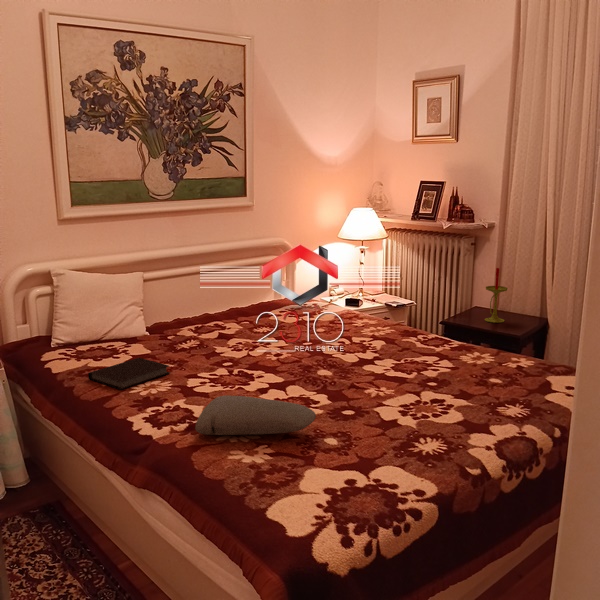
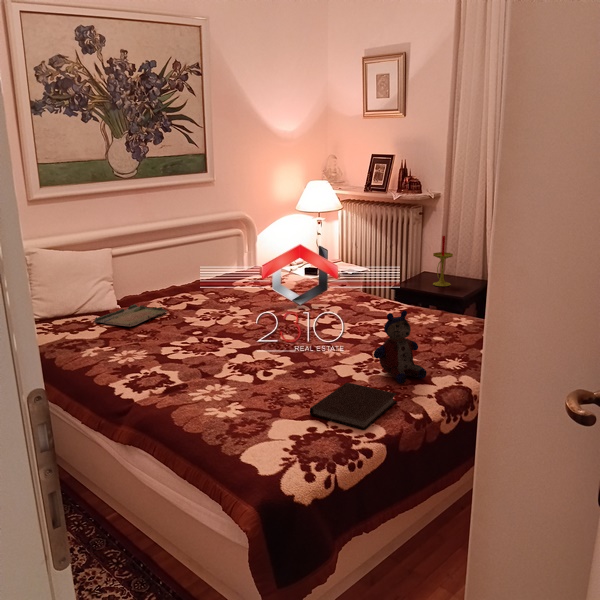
tray: none [119,331,198,355] -> present [94,304,167,327]
stuffed bear: none [423,347,484,431] -> present [373,310,427,383]
notebook: present [88,358,170,390] -> present [310,383,397,430]
pillow: present [195,395,316,435] -> none [173,361,280,395]

